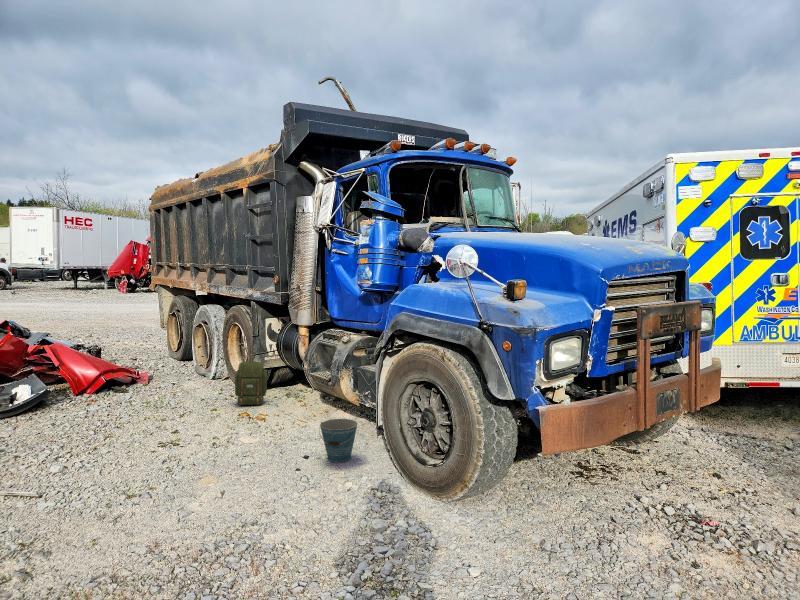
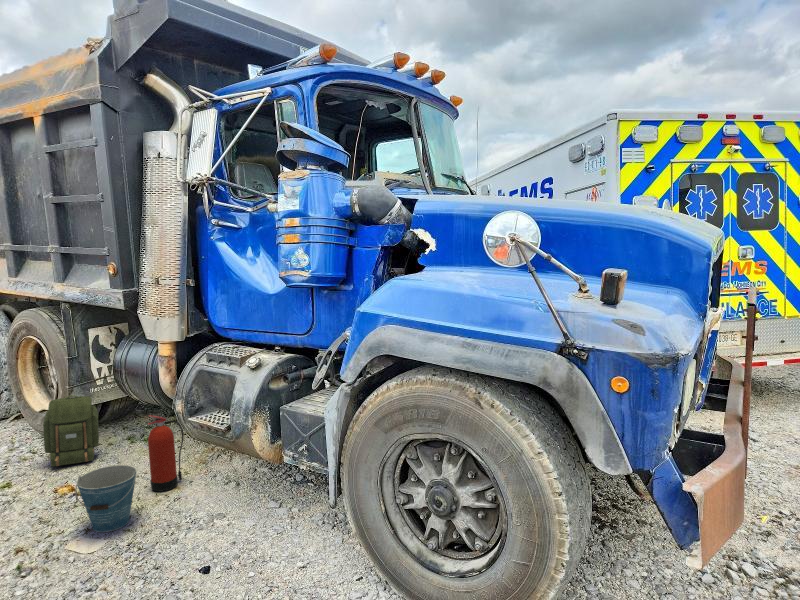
fire extinguisher: none [290,373,312,423] -> present [148,415,184,492]
bucket: present [320,419,357,463] -> present [75,465,137,532]

